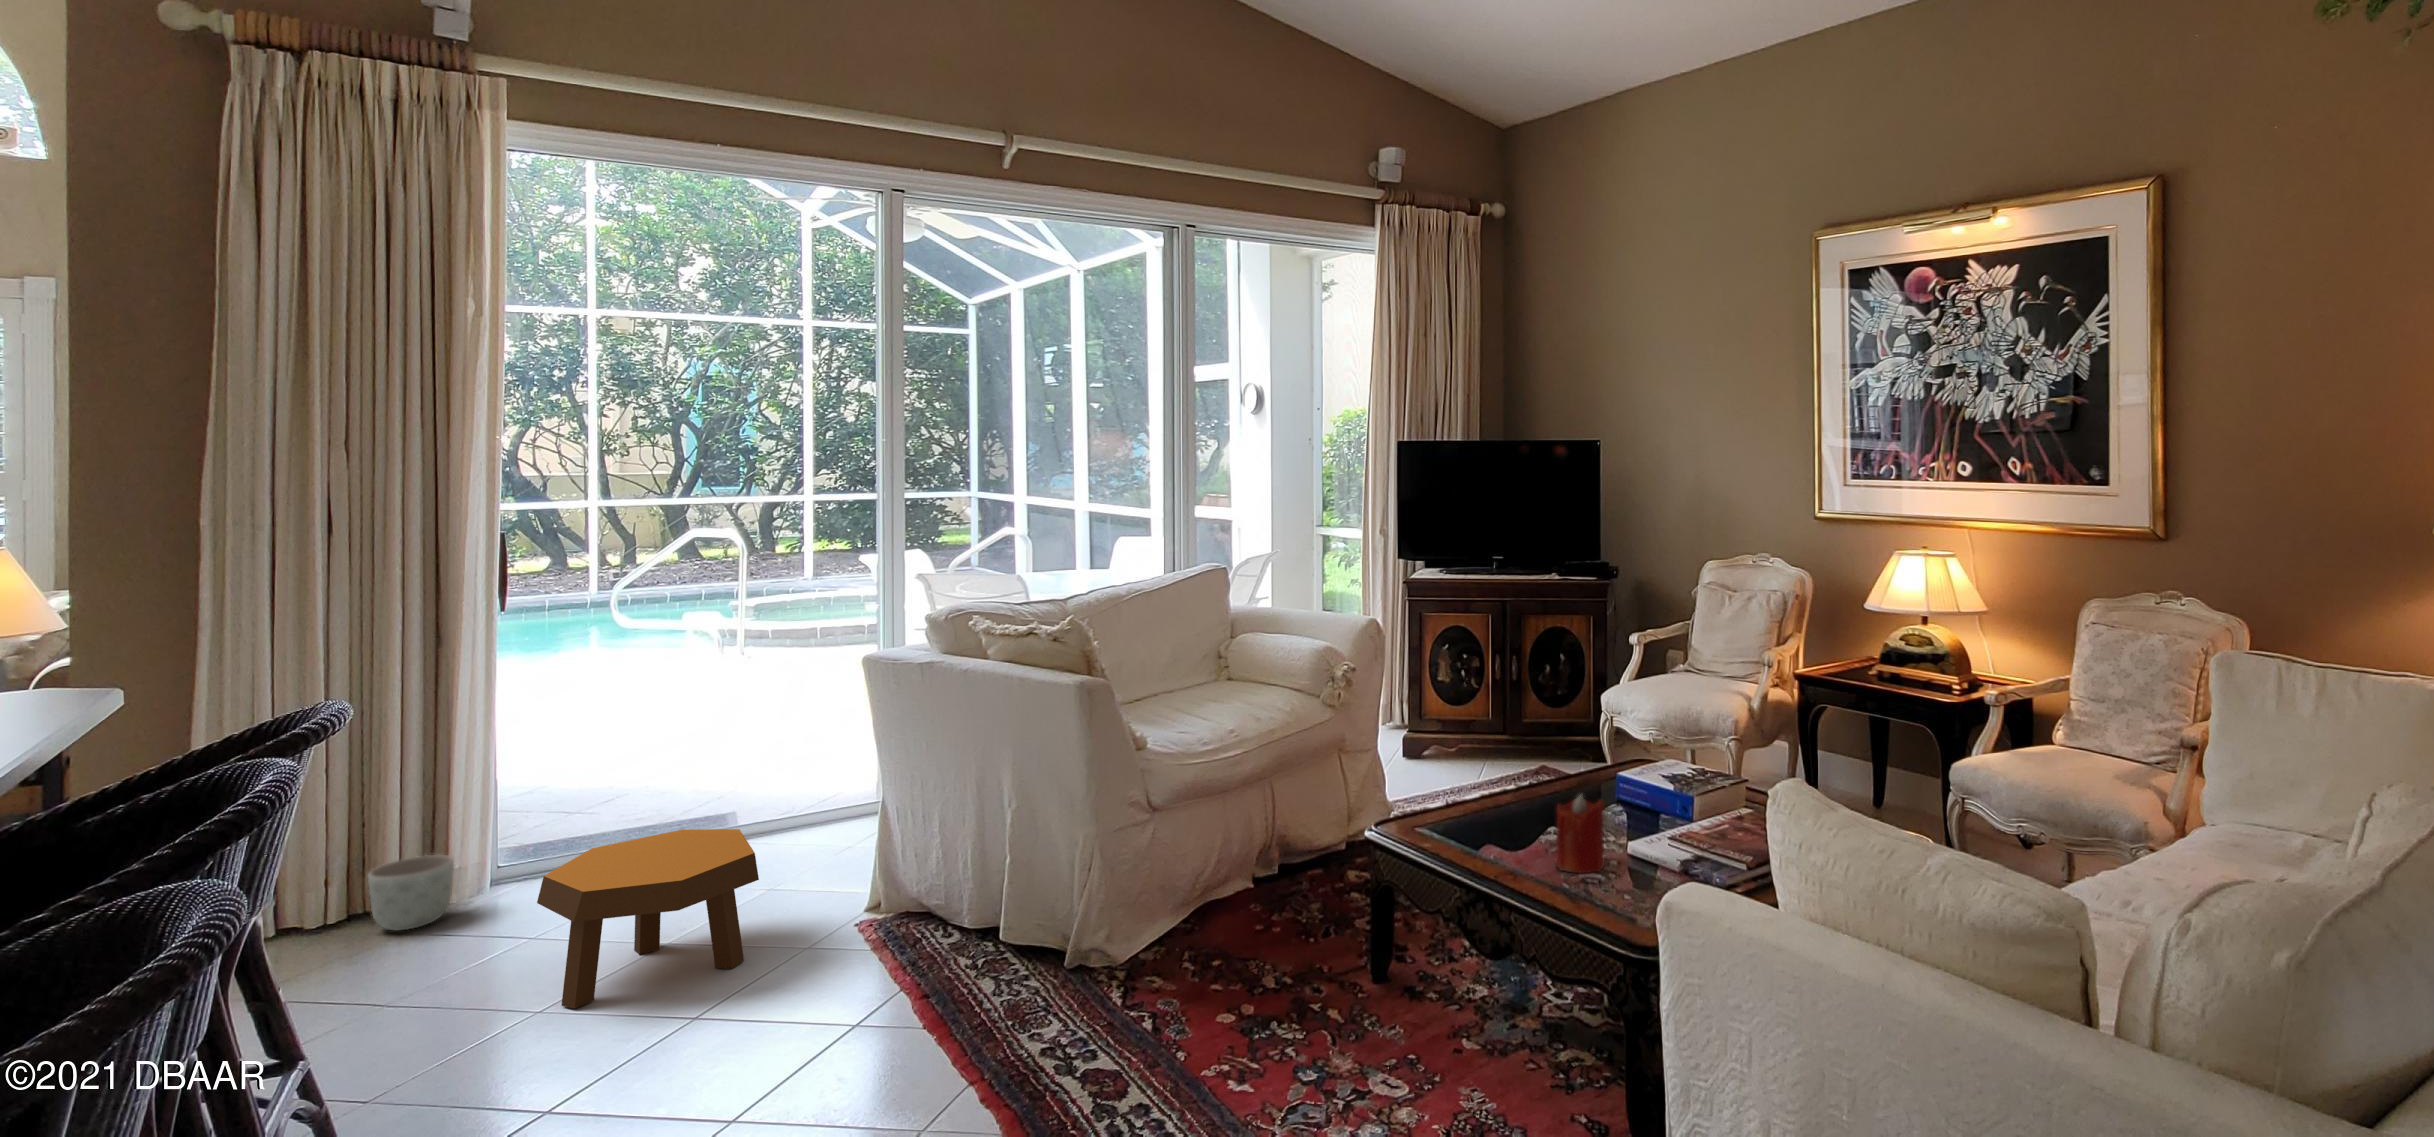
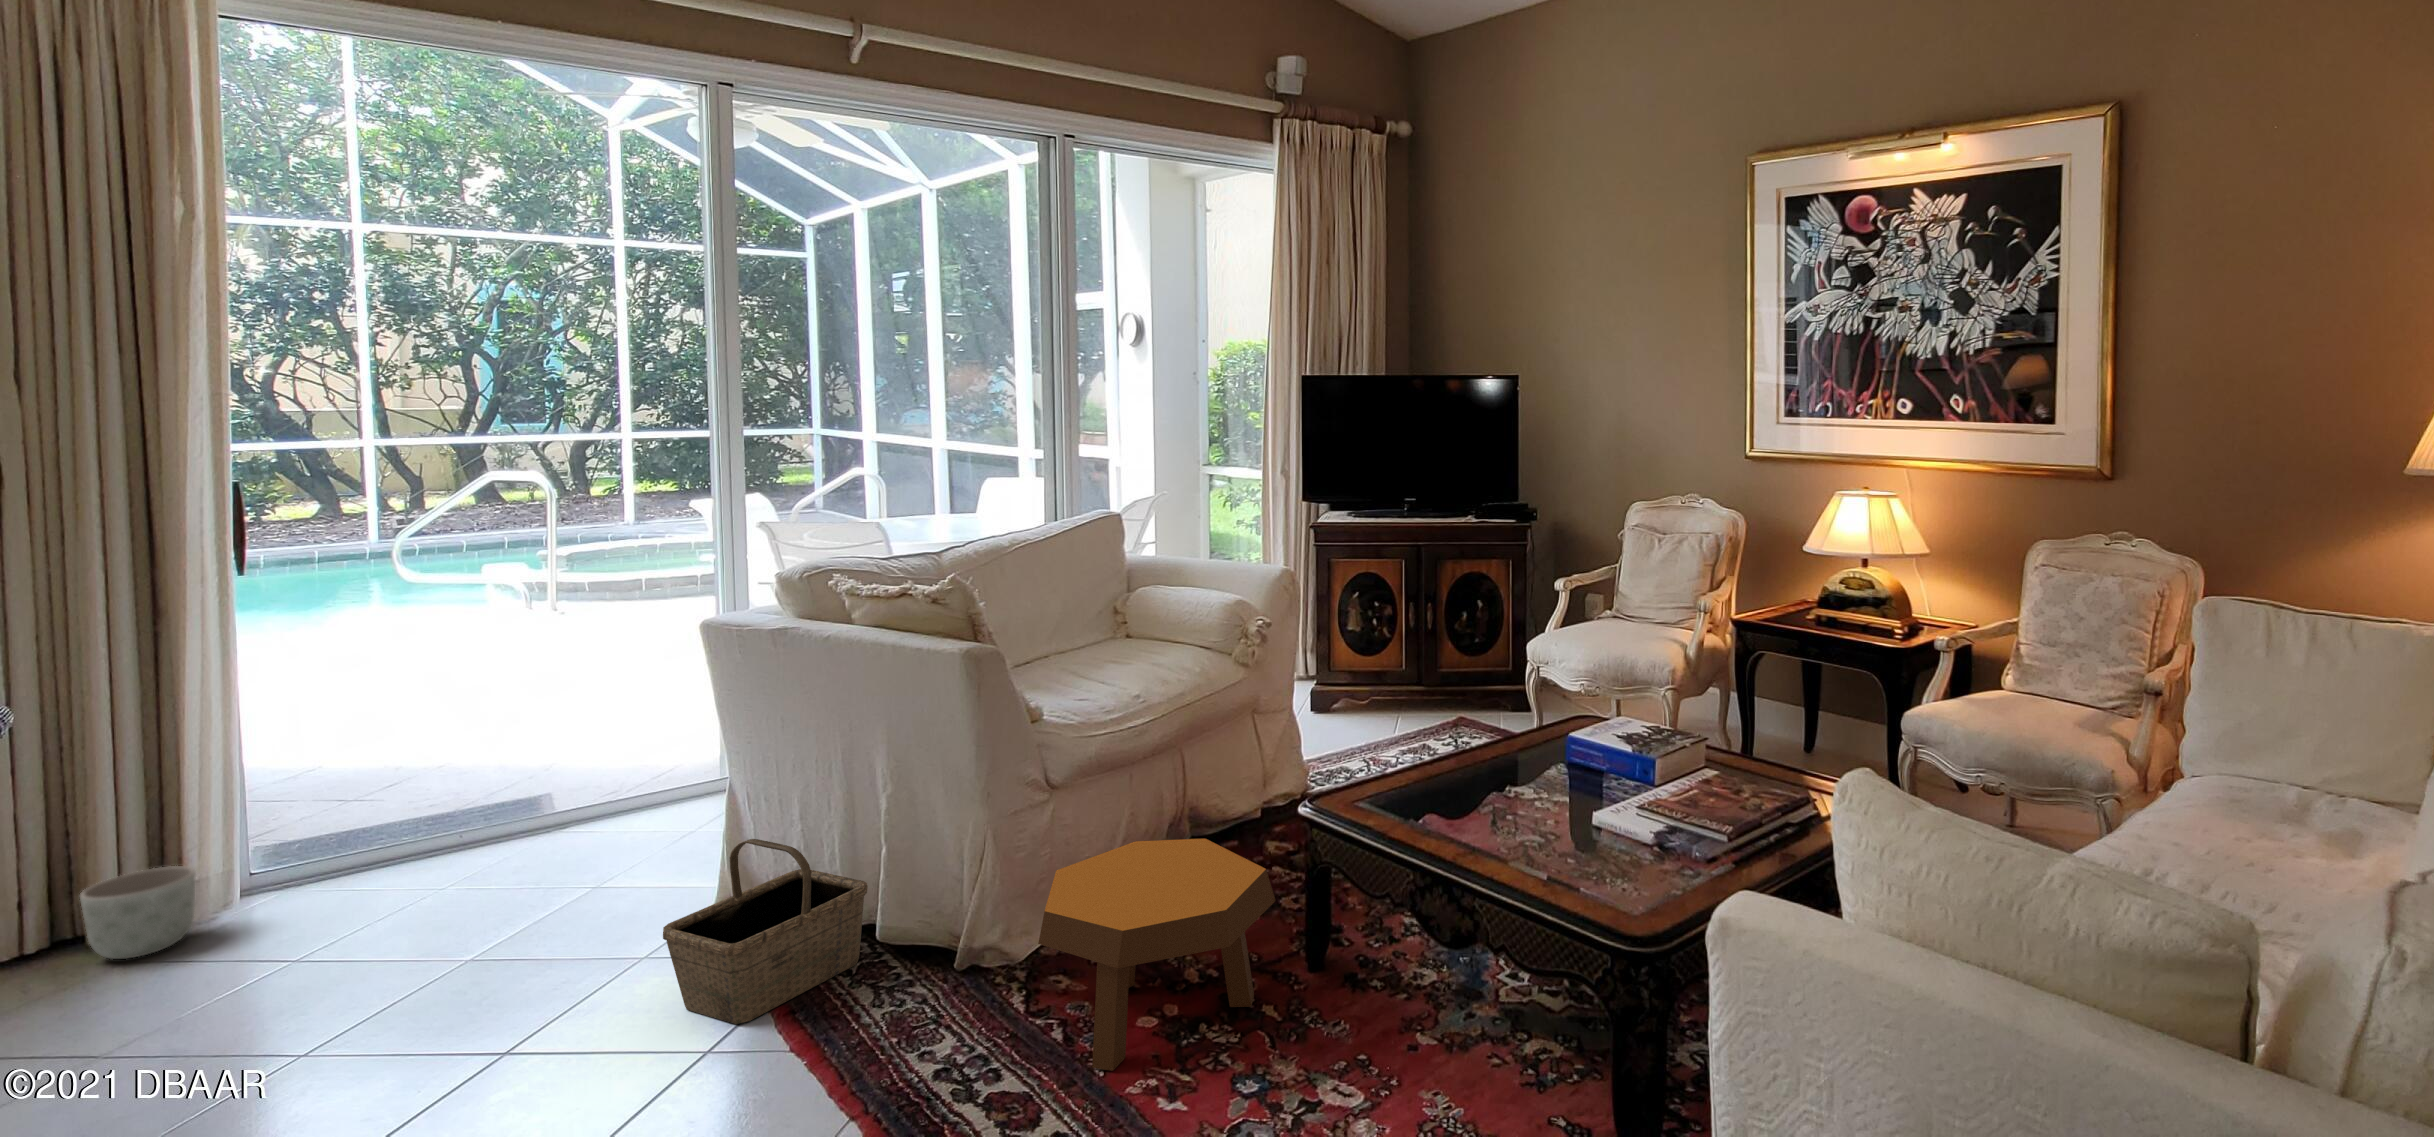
candle: present [1556,795,1604,873] -> none [1519,764,1573,852]
footstool: present [537,829,759,1009] -> present [1038,839,1275,1071]
basket: none [823,844,993,1004] -> present [663,839,868,1024]

